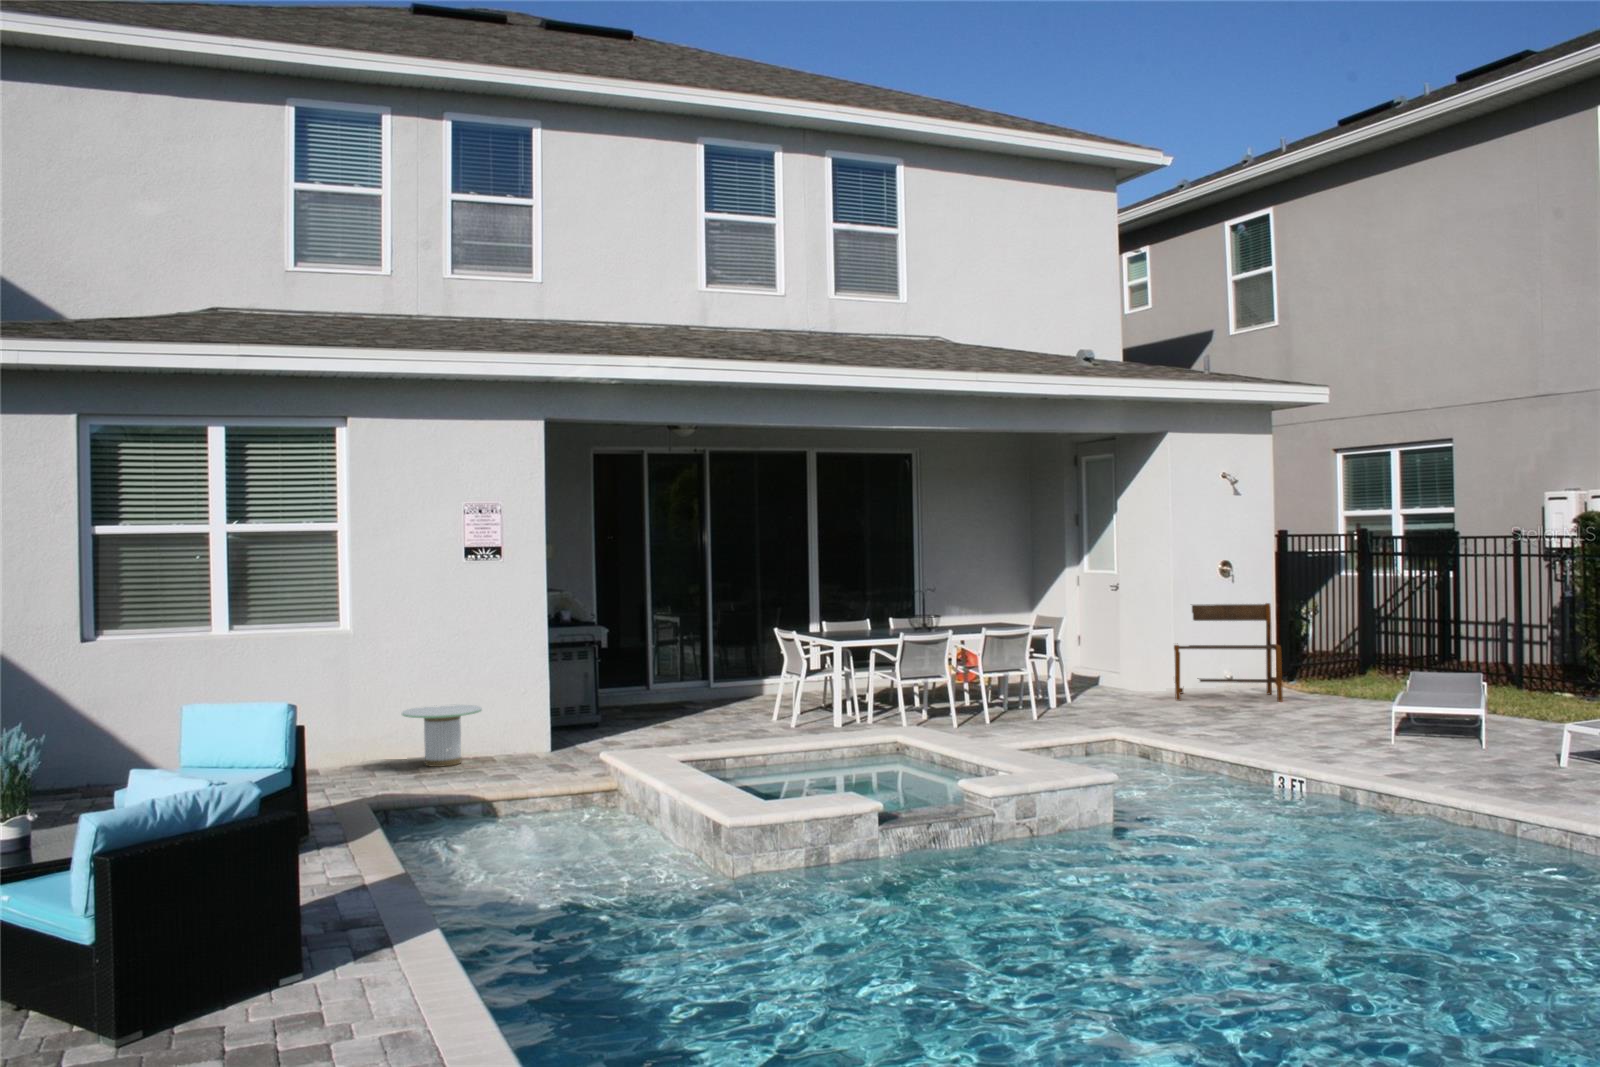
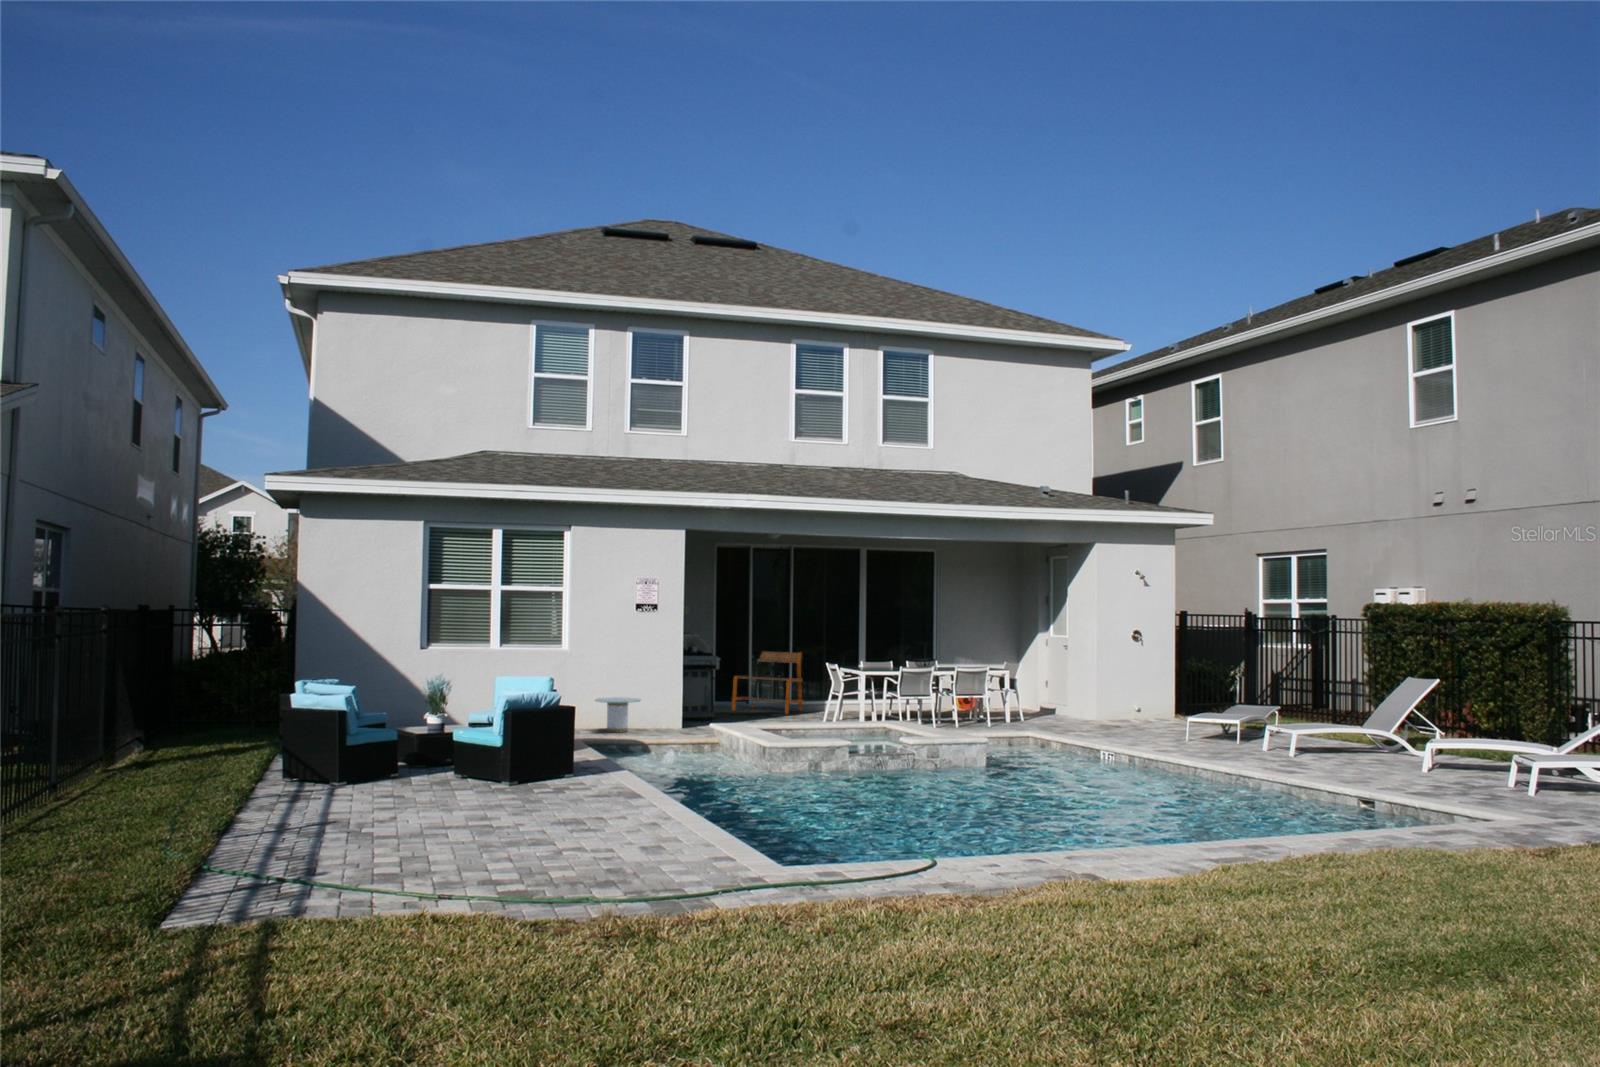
bench: present [1174,603,1283,702] -> present [732,652,804,714]

